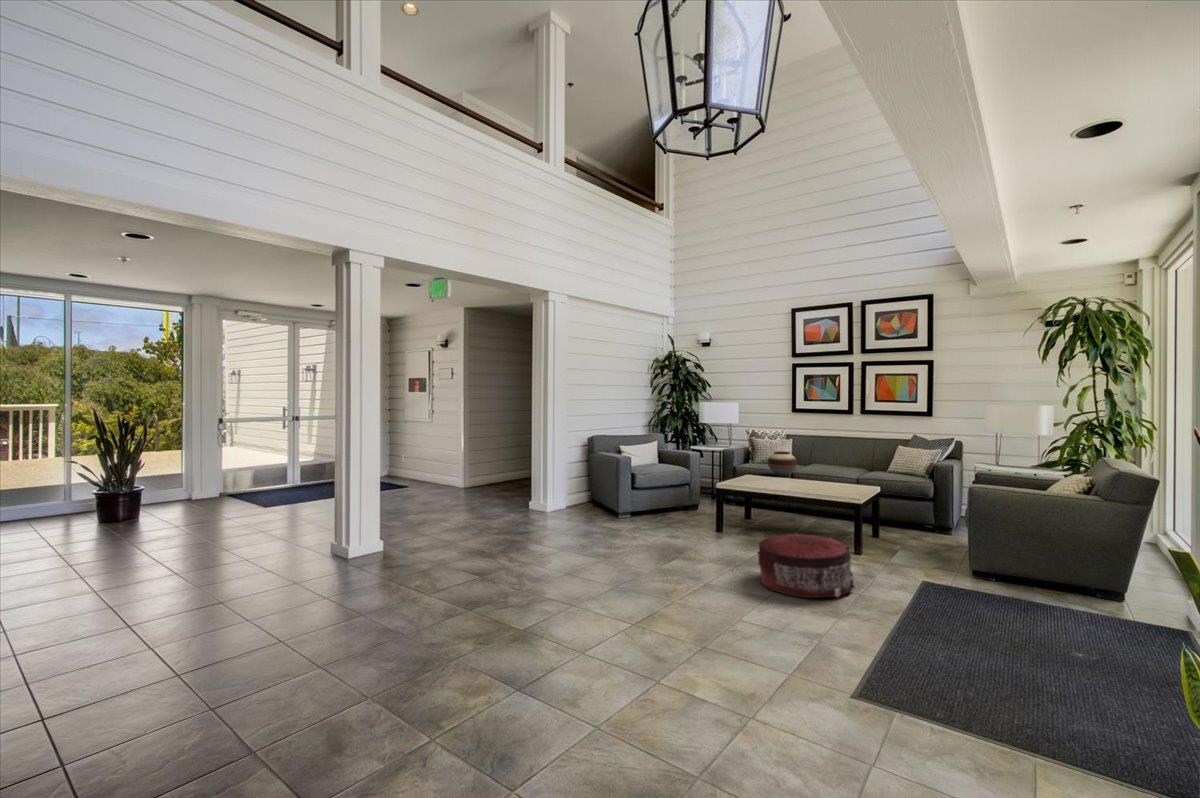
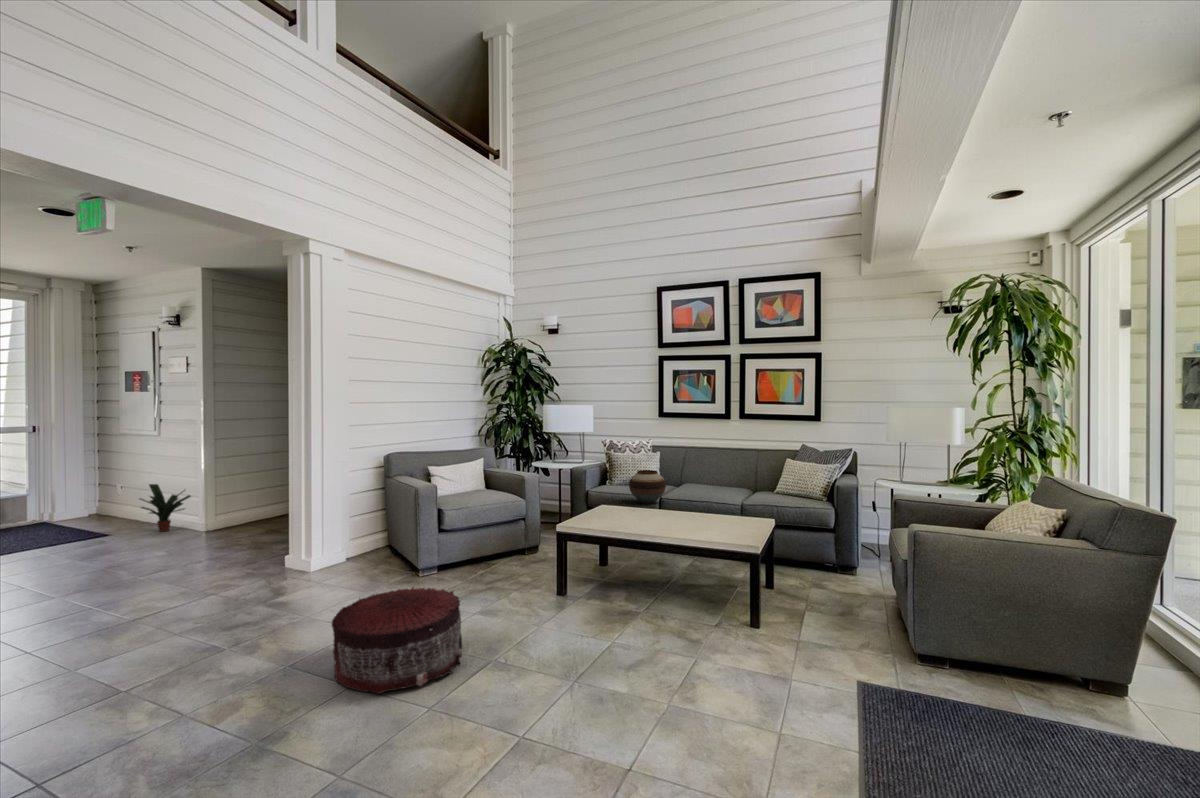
potted plant: none [426,455,455,487] -> present [140,484,191,532]
pouf: present [758,534,855,598] -> present [332,587,463,694]

